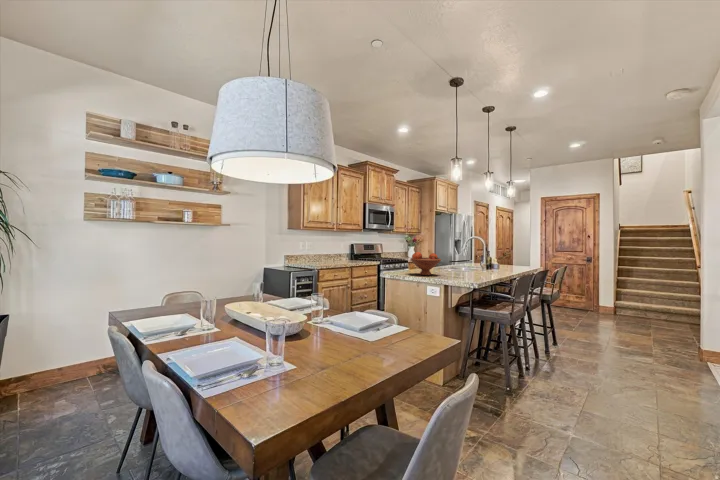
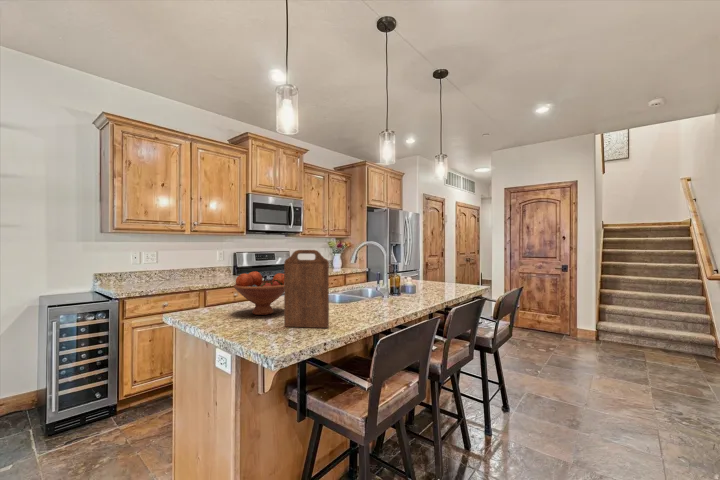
cutting board: none [450,240,475,280] -> present [284,250,329,328]

